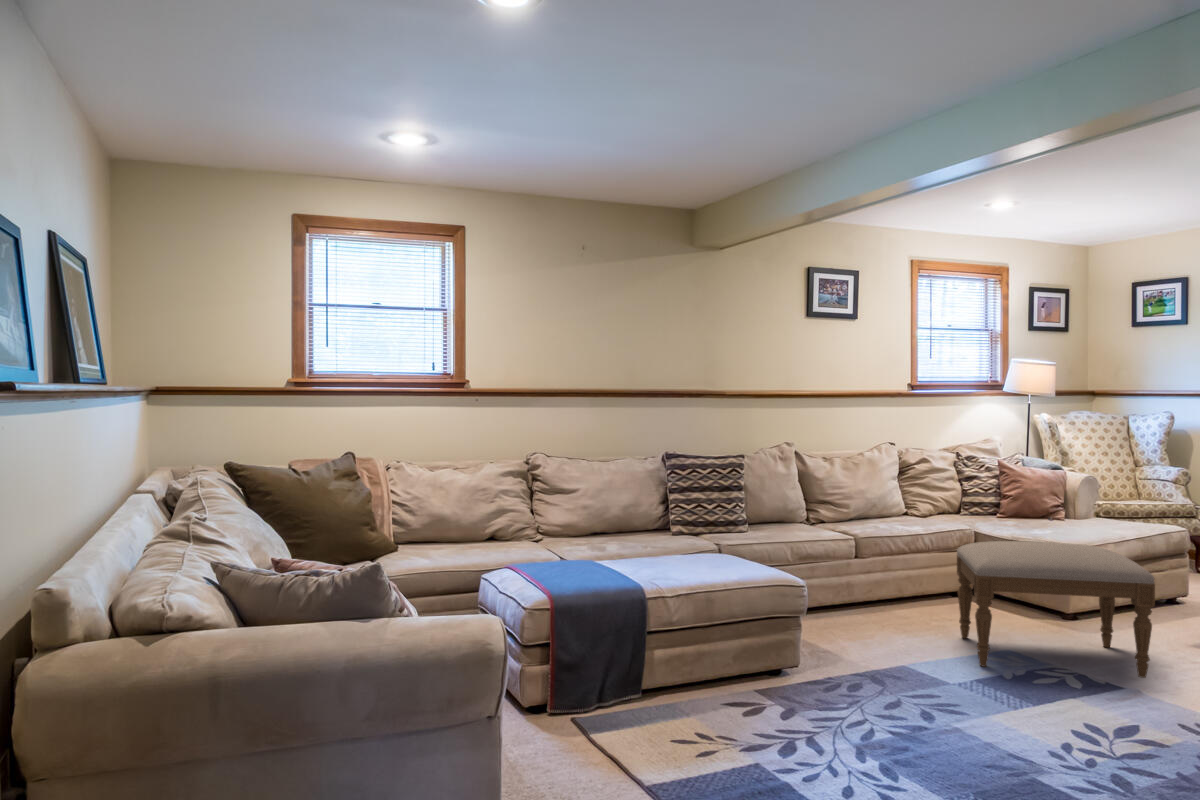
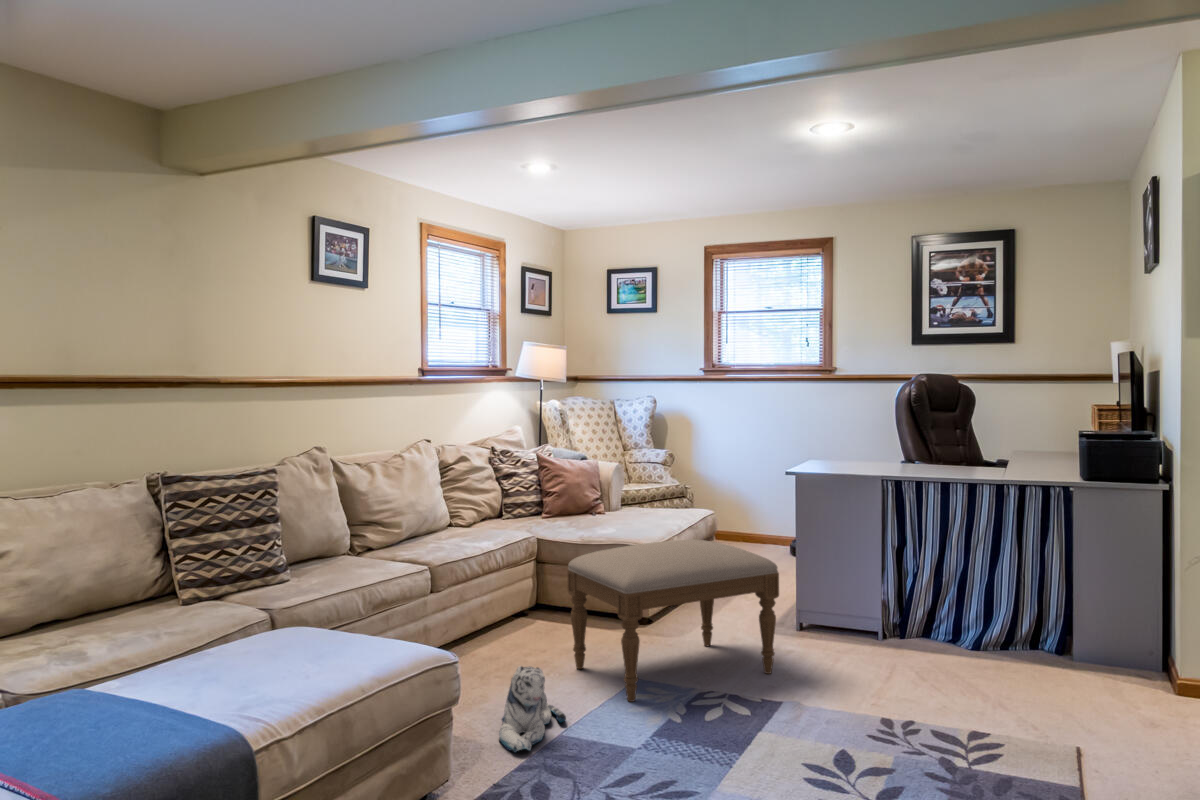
plush toy: none [851,613,915,674] -> present [499,666,566,753]

